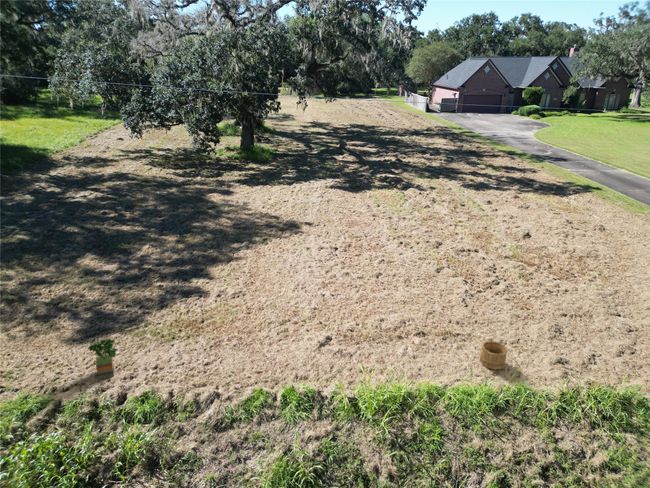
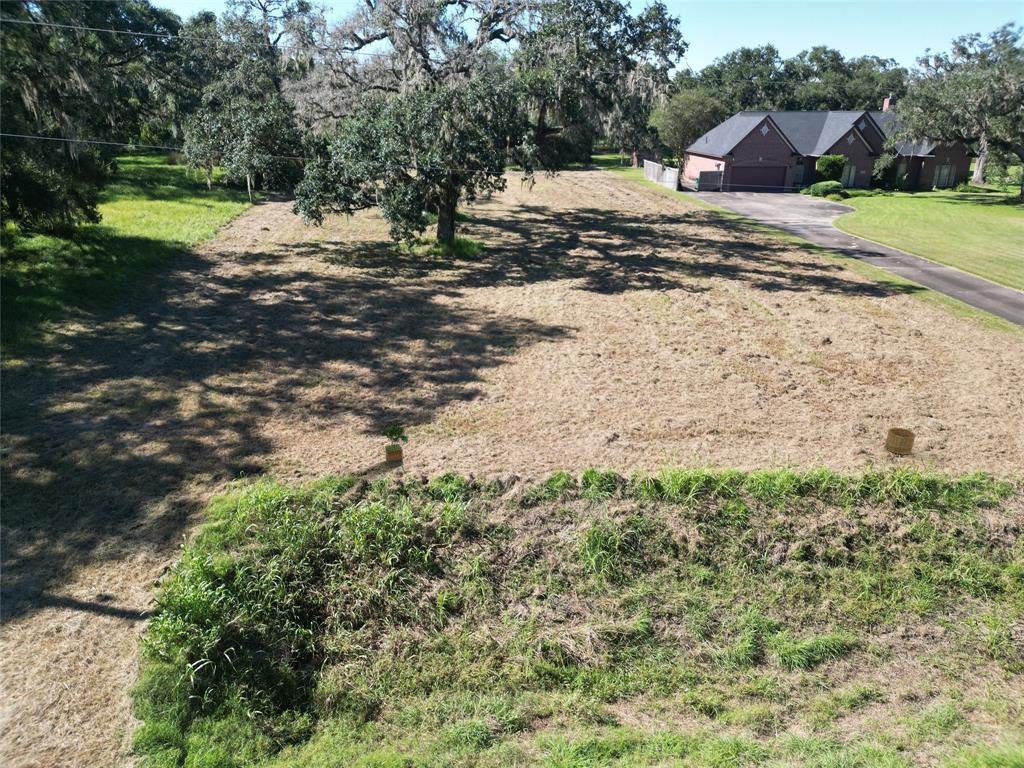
wooden bucket: present [480,341,507,370] -> present [885,428,916,455]

